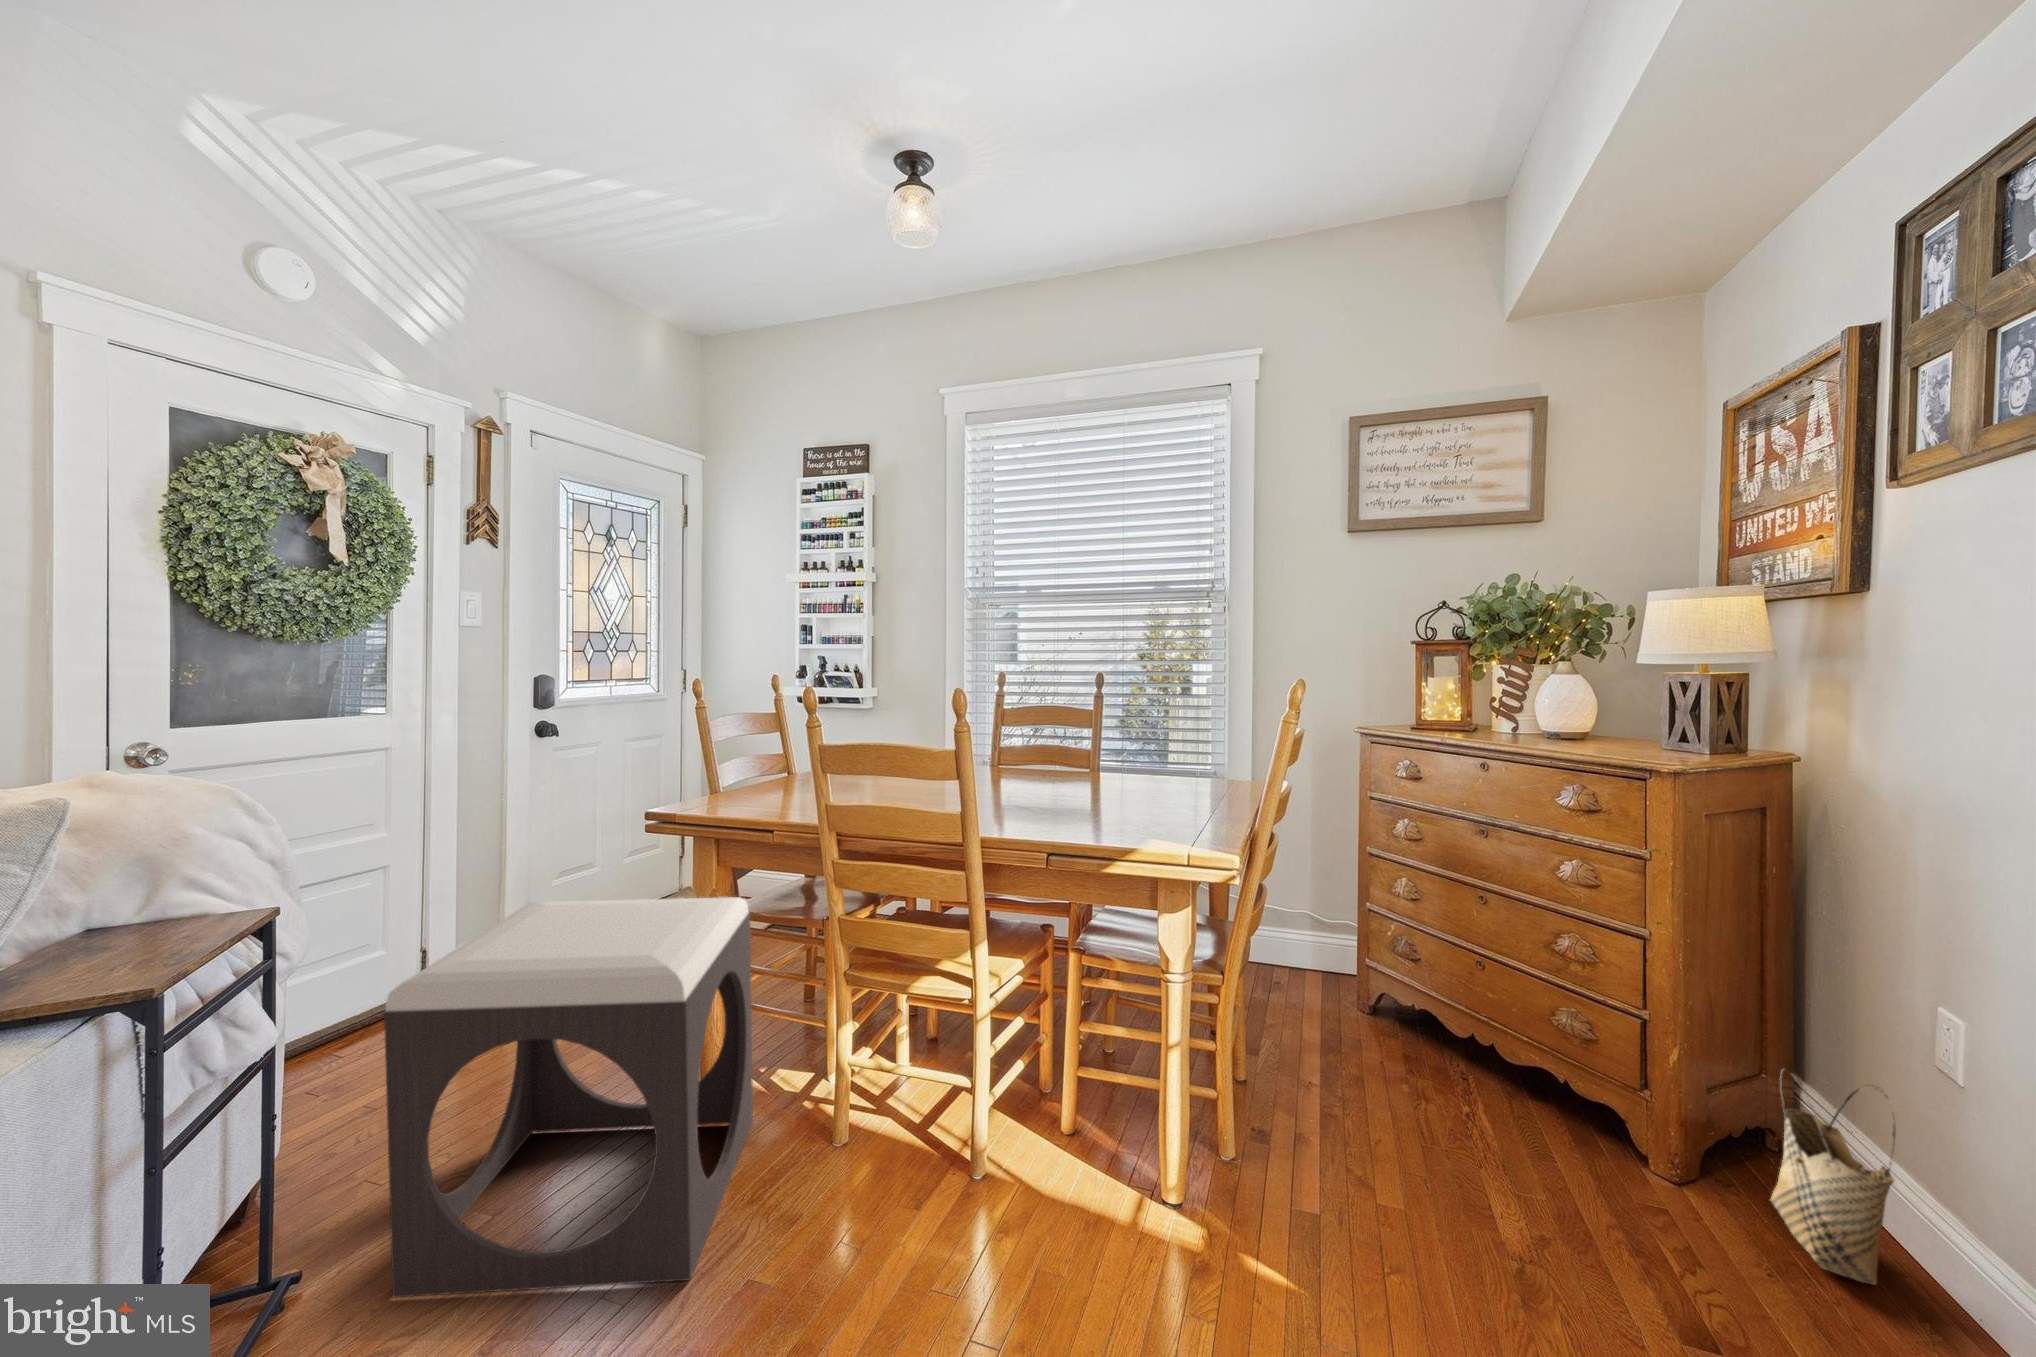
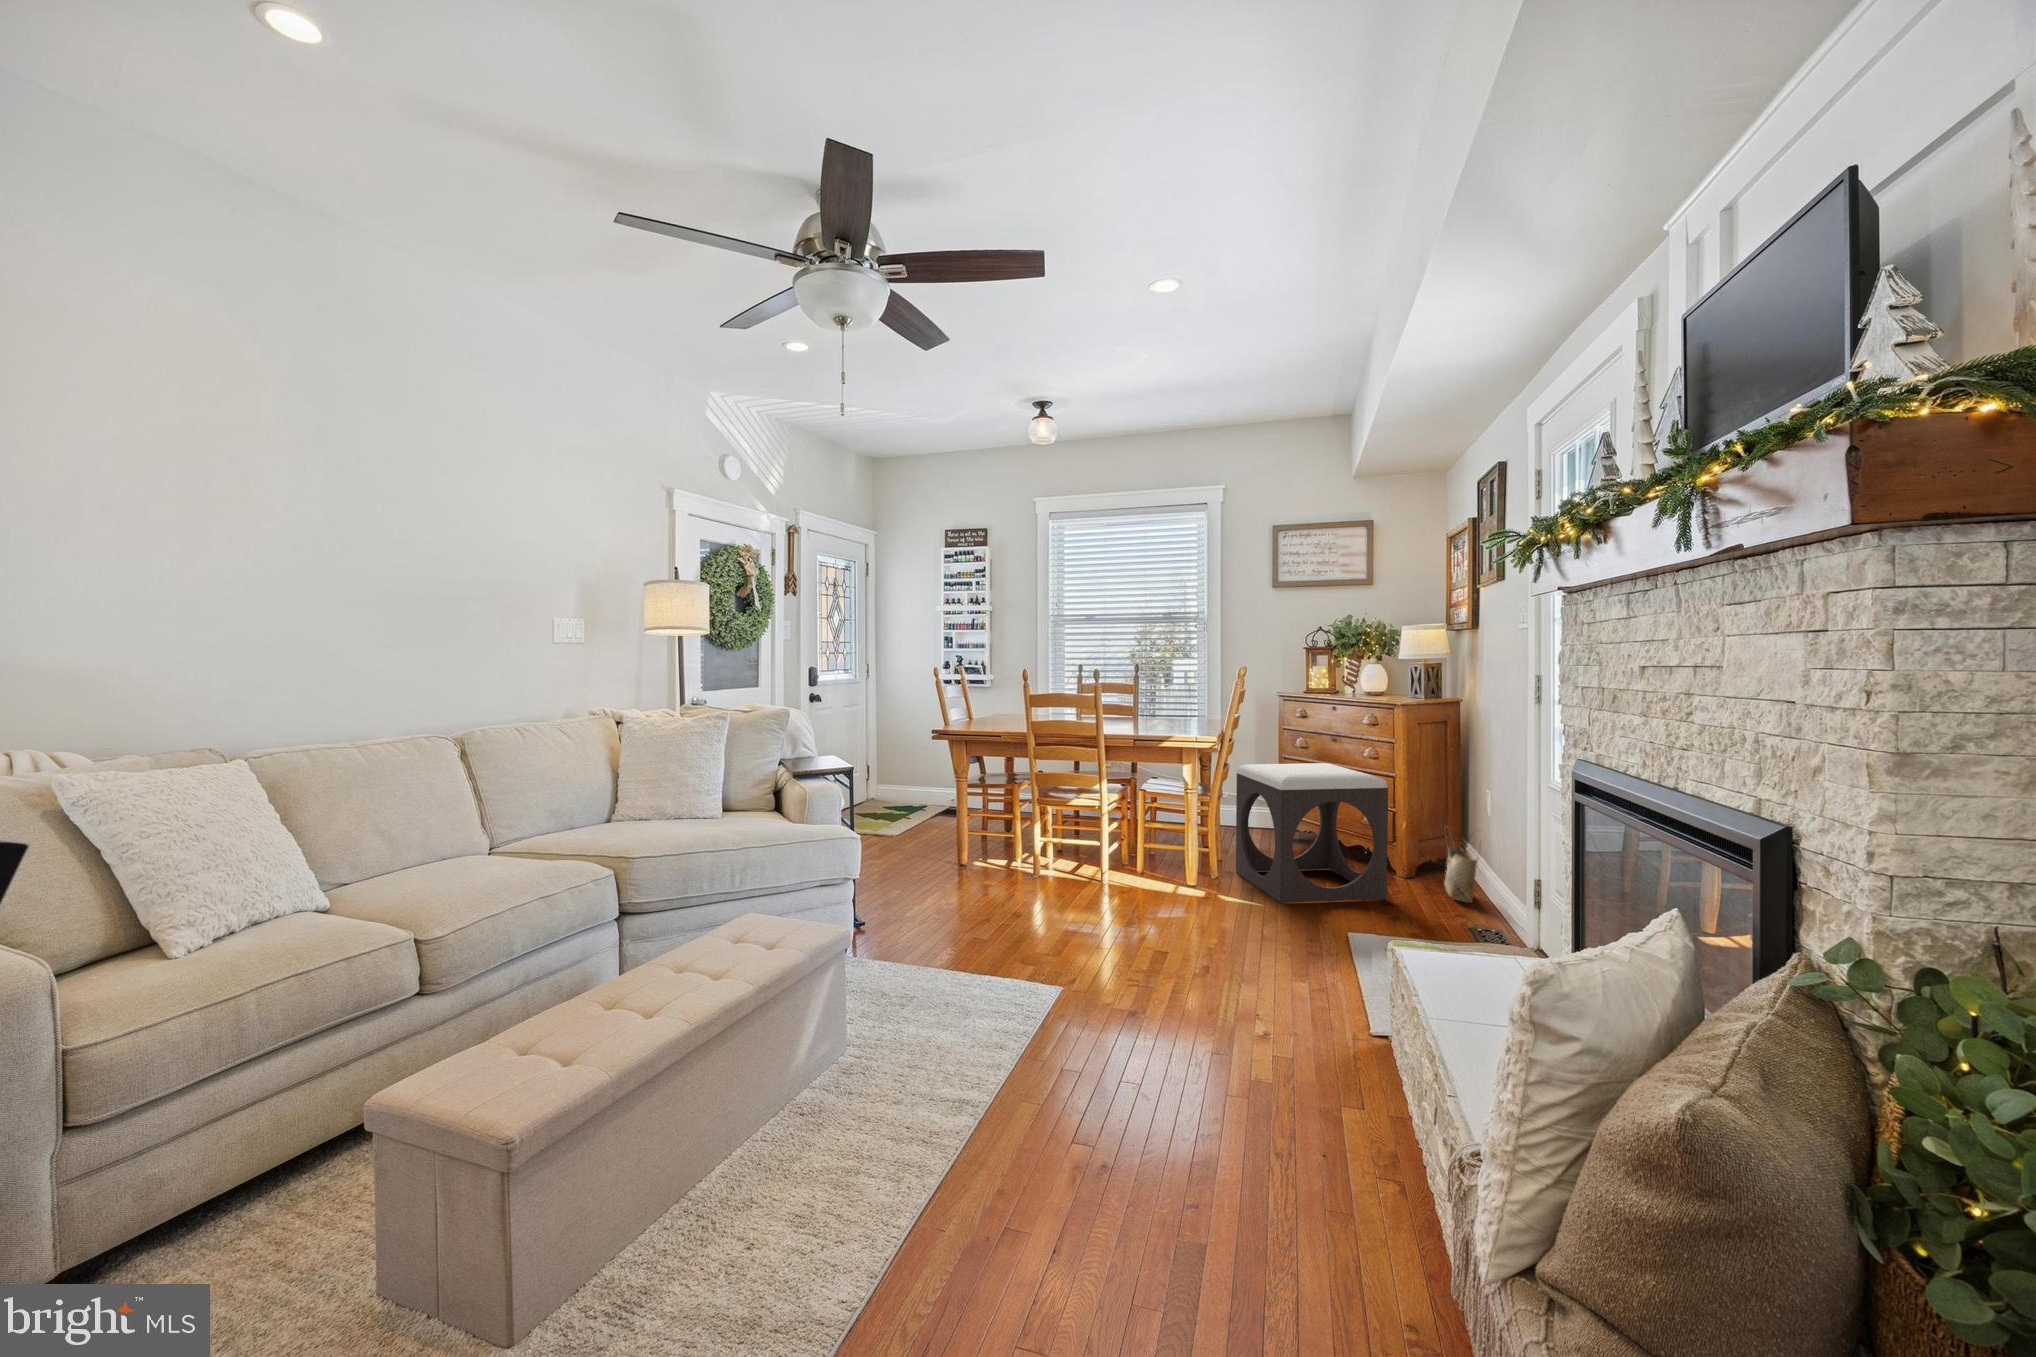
footstool: present [384,897,753,1297] -> present [1236,763,1388,903]

